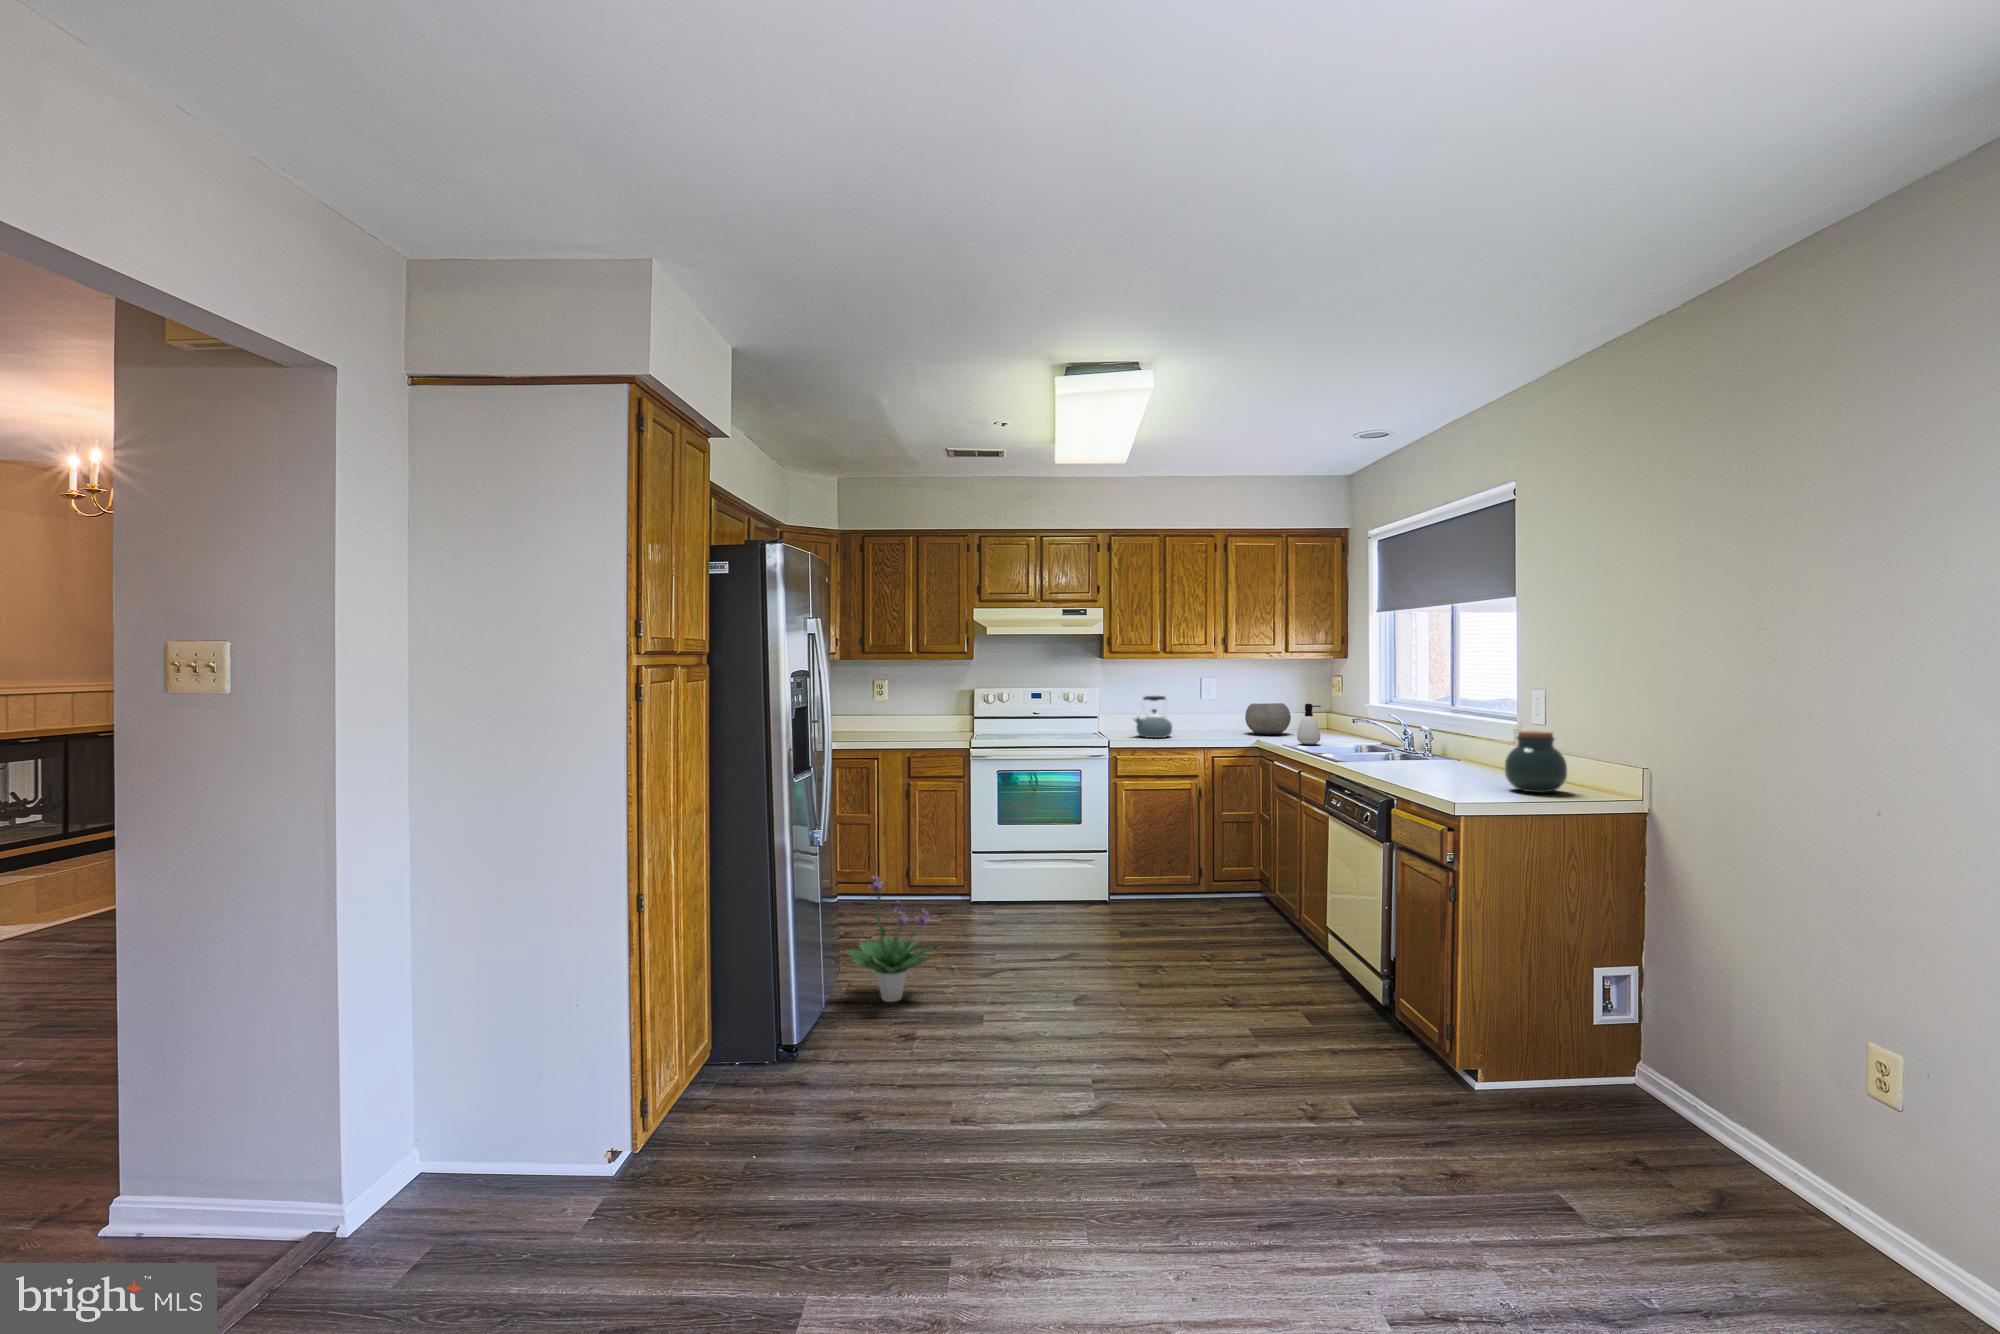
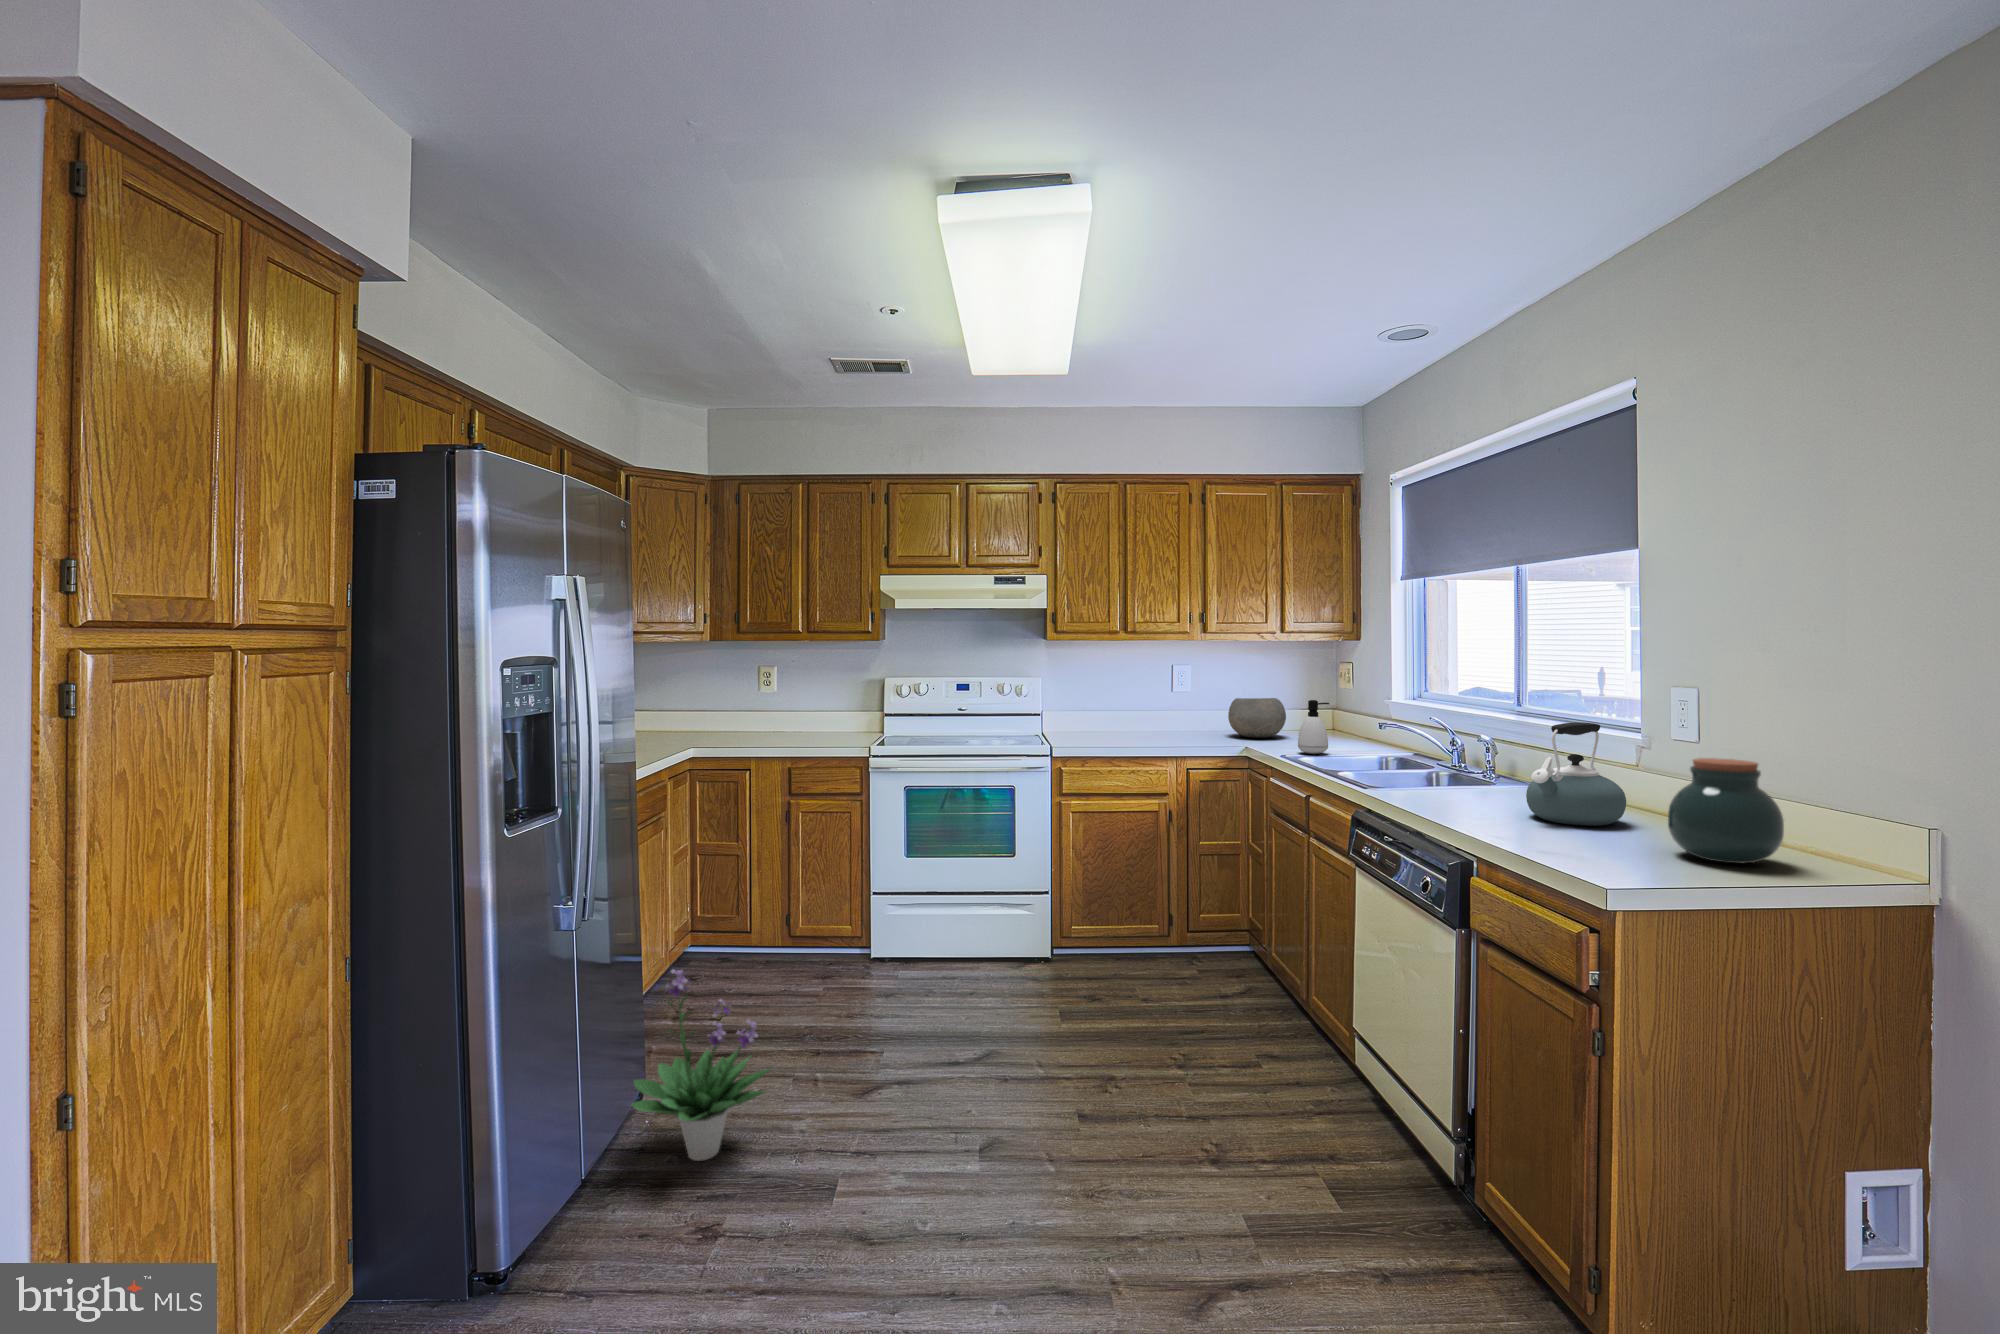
kettle: present [1133,696,1172,738] -> present [1526,722,1626,826]

